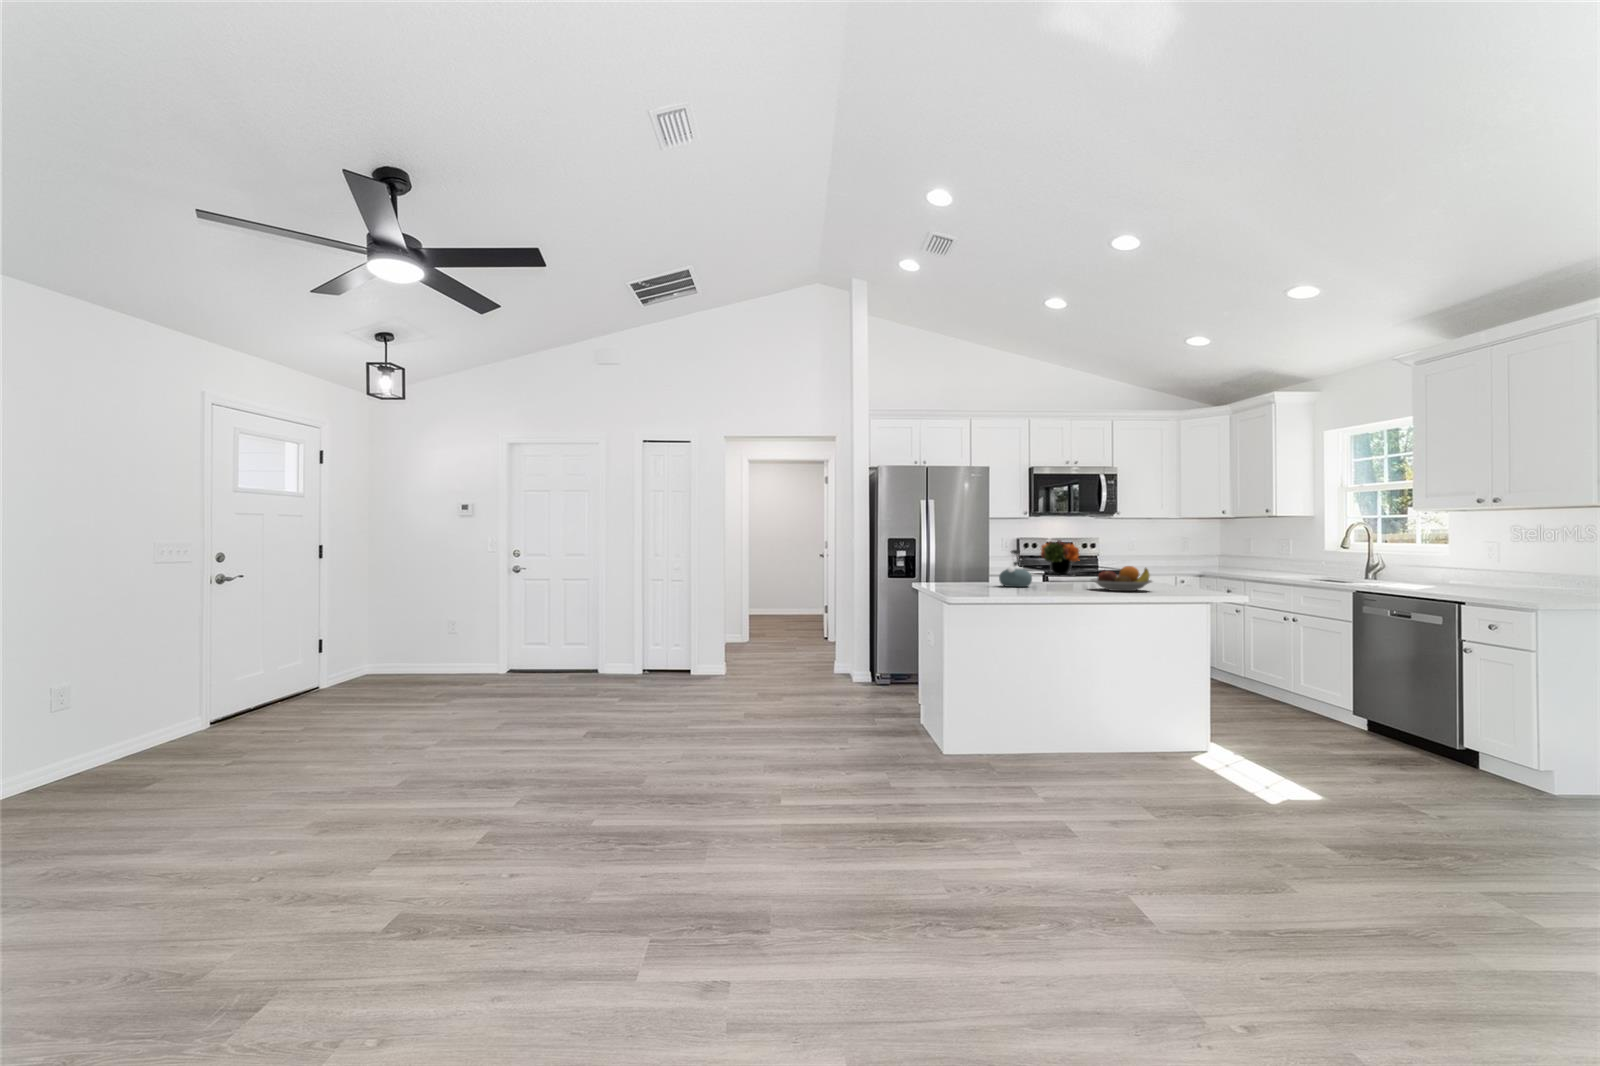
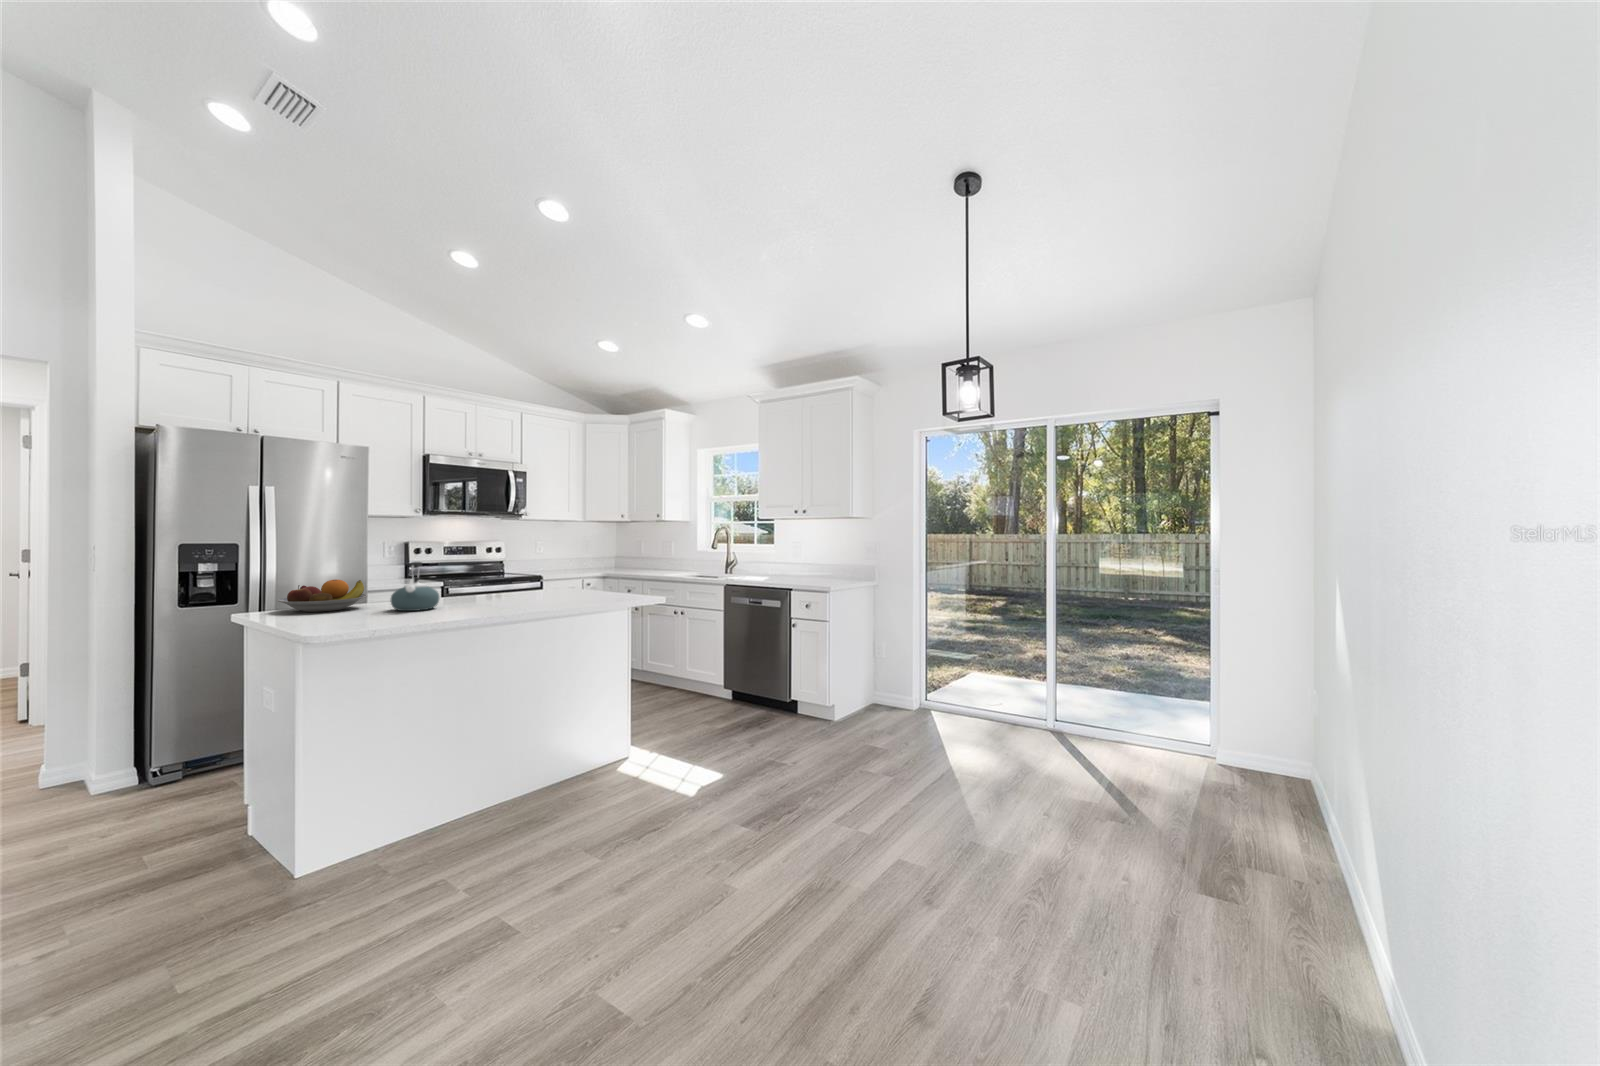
flower arrangement: present [1041,540,1079,574] -> none [434,543,485,582]
fruit bowl: present [1091,566,1152,591] -> present [277,580,367,612]

